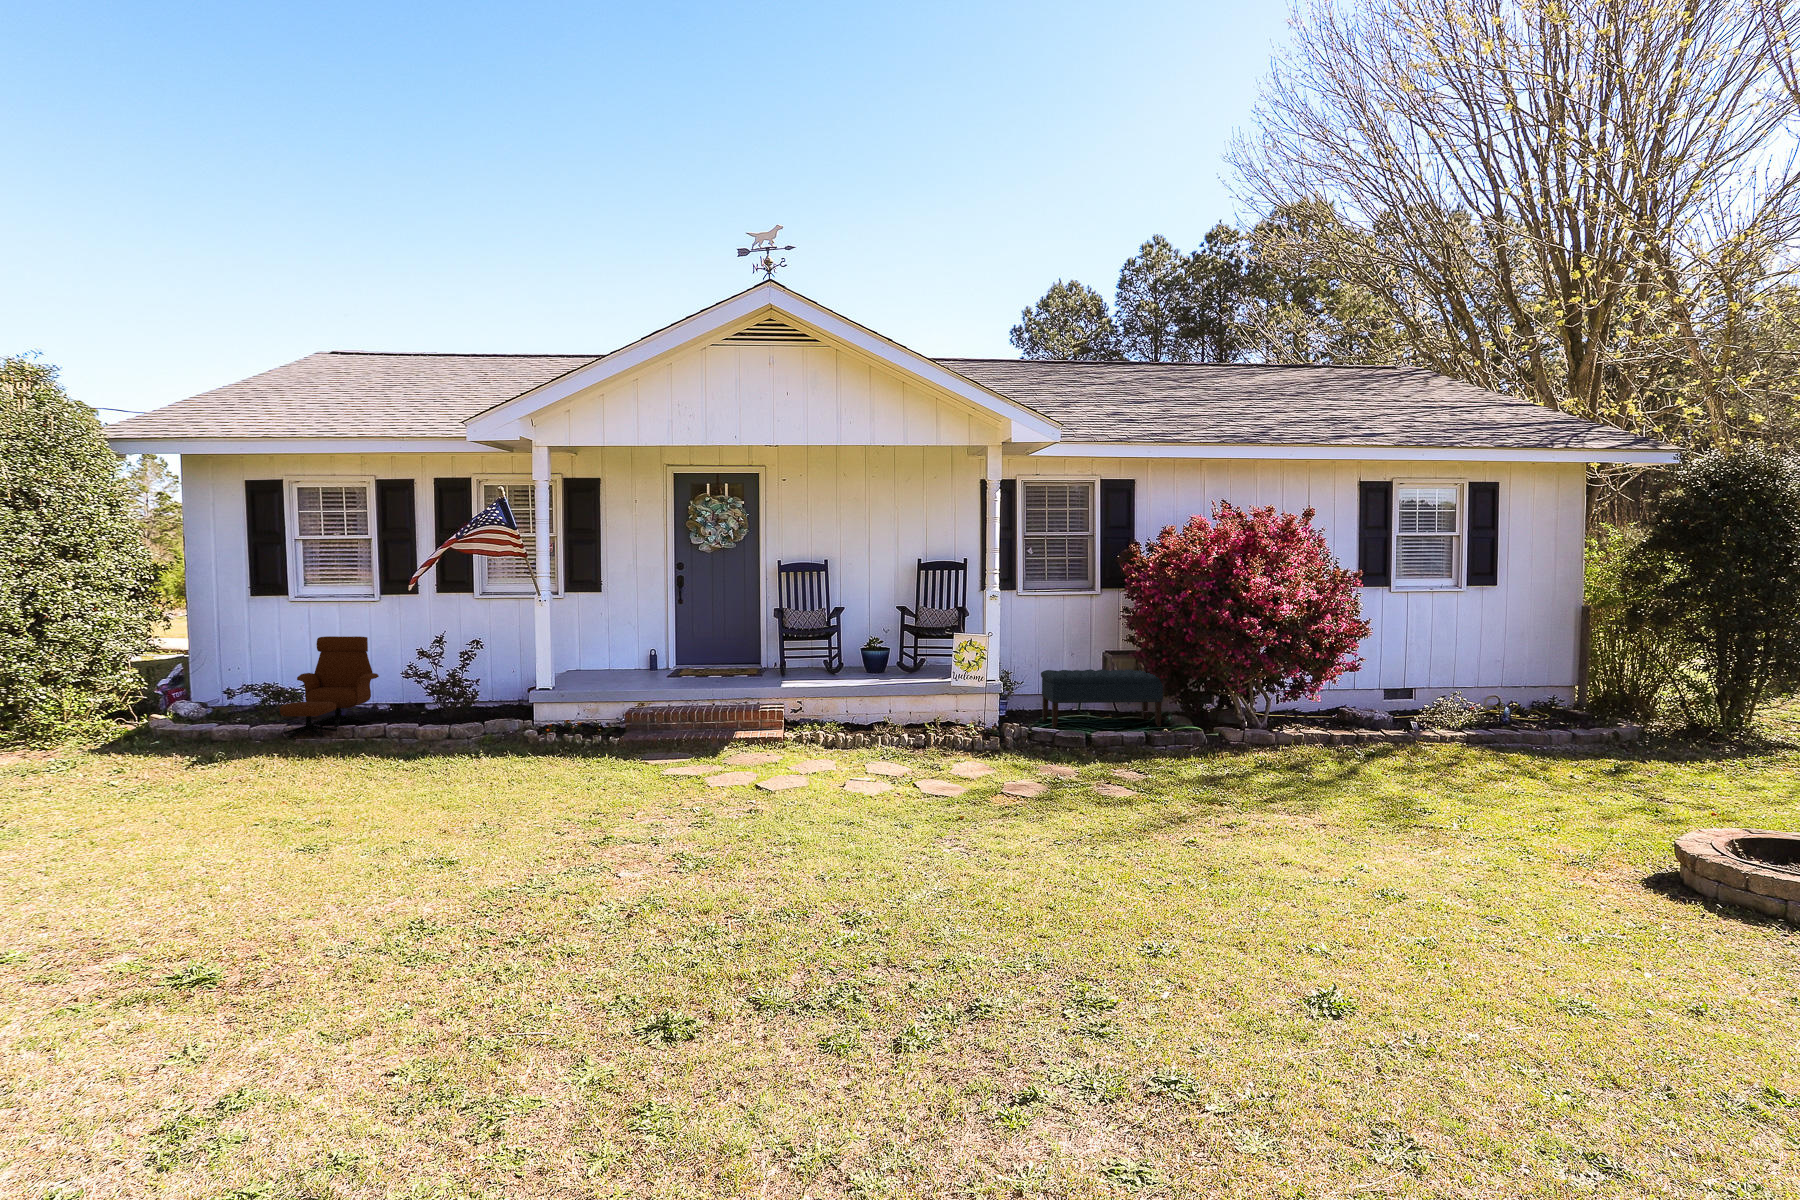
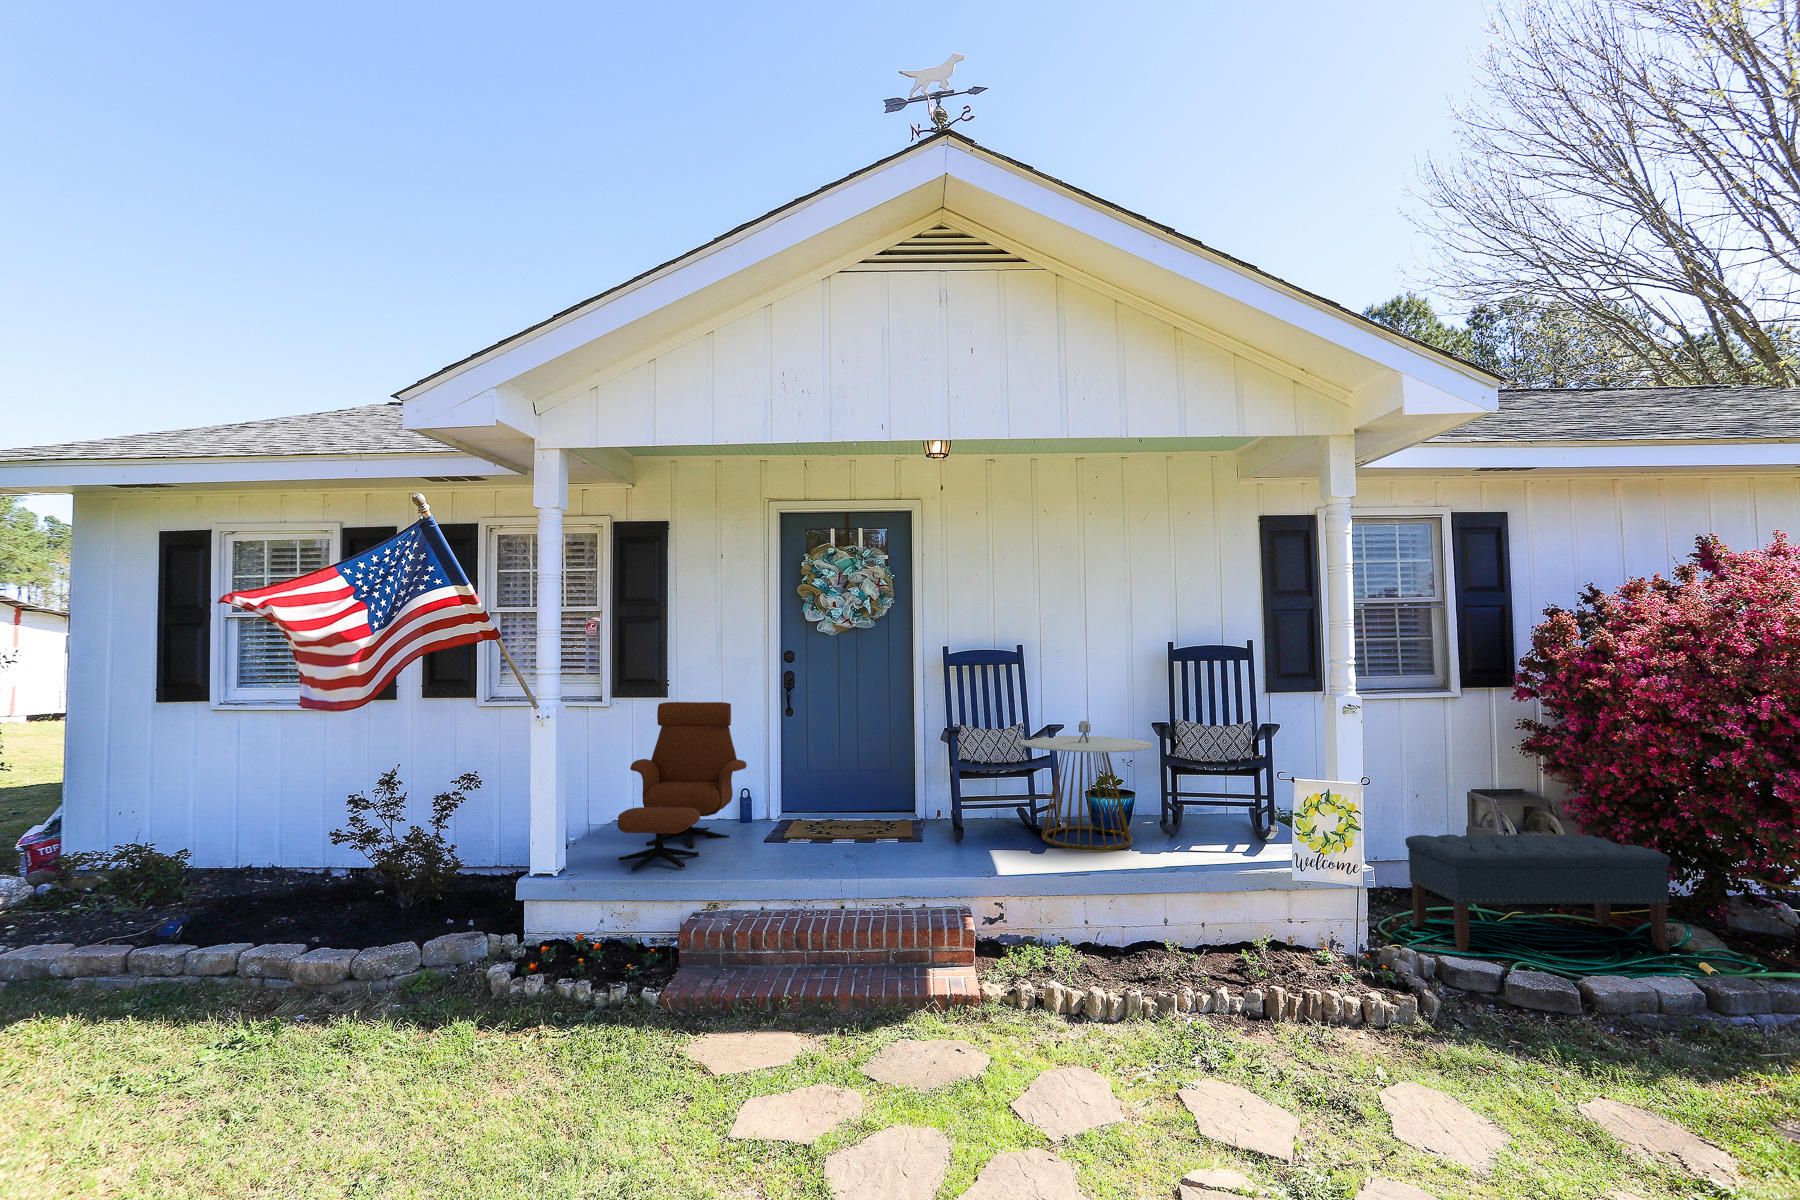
side table: none [822,606,898,678] -> present [1020,721,1153,851]
lounge chair: present [280,636,379,738] -> present [617,702,747,871]

